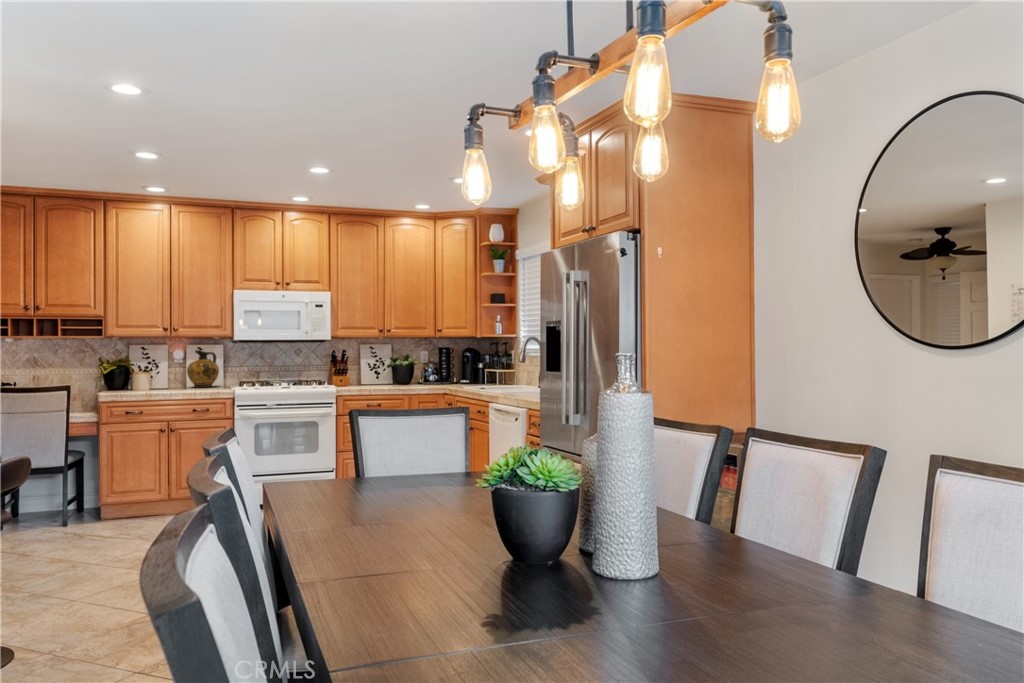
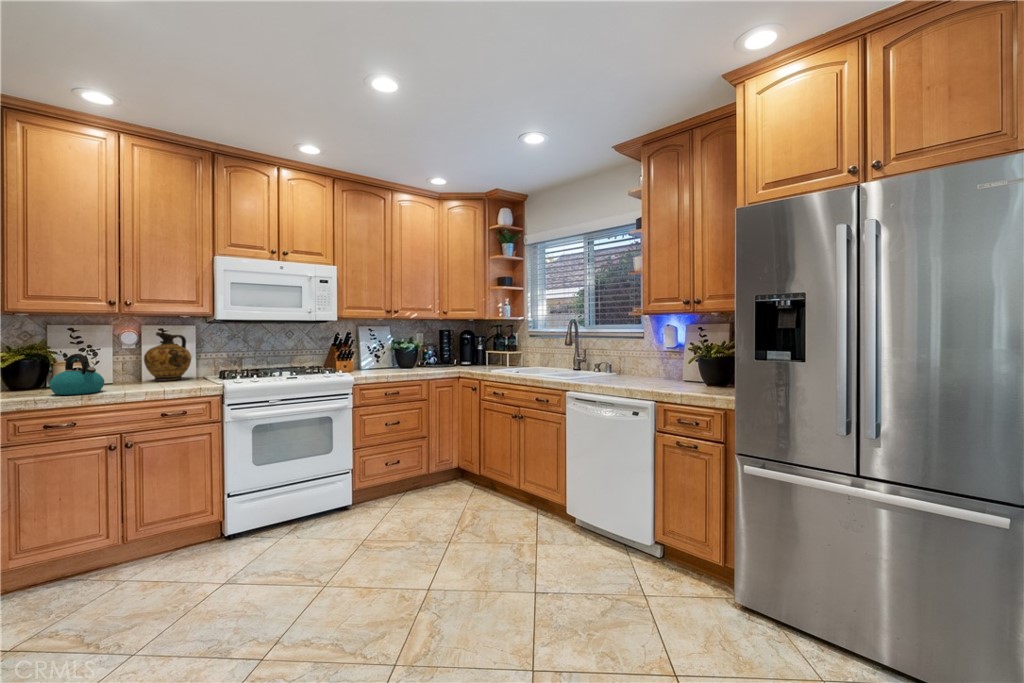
kettle: none [129,366,160,393] -> present [50,354,104,395]

